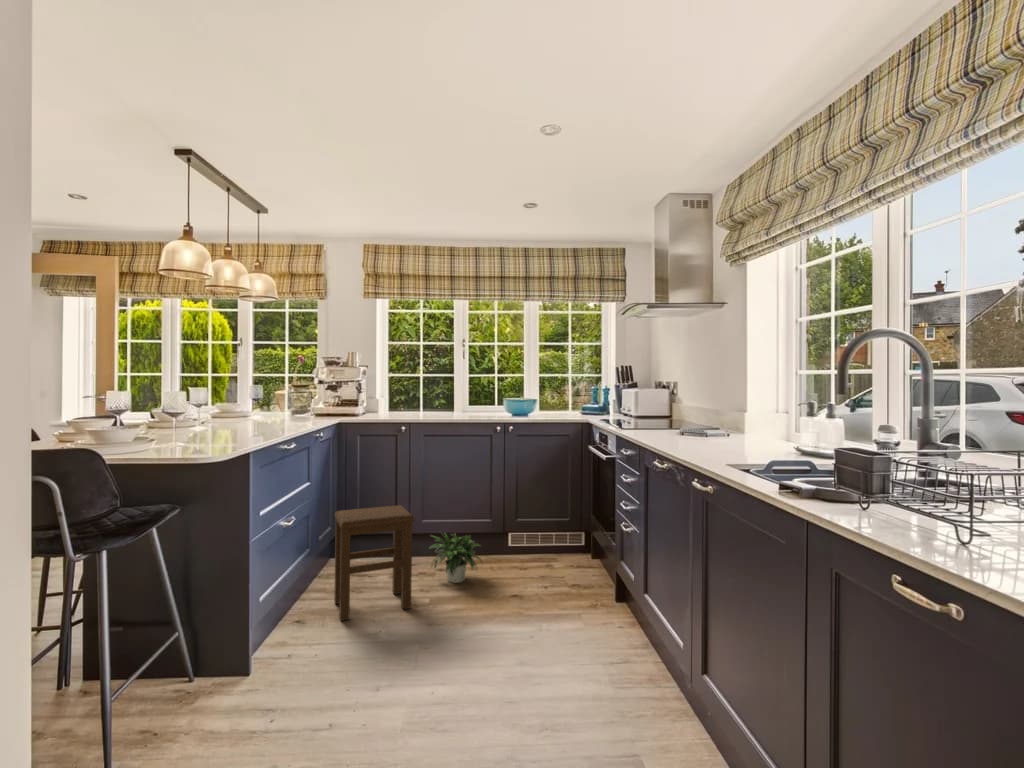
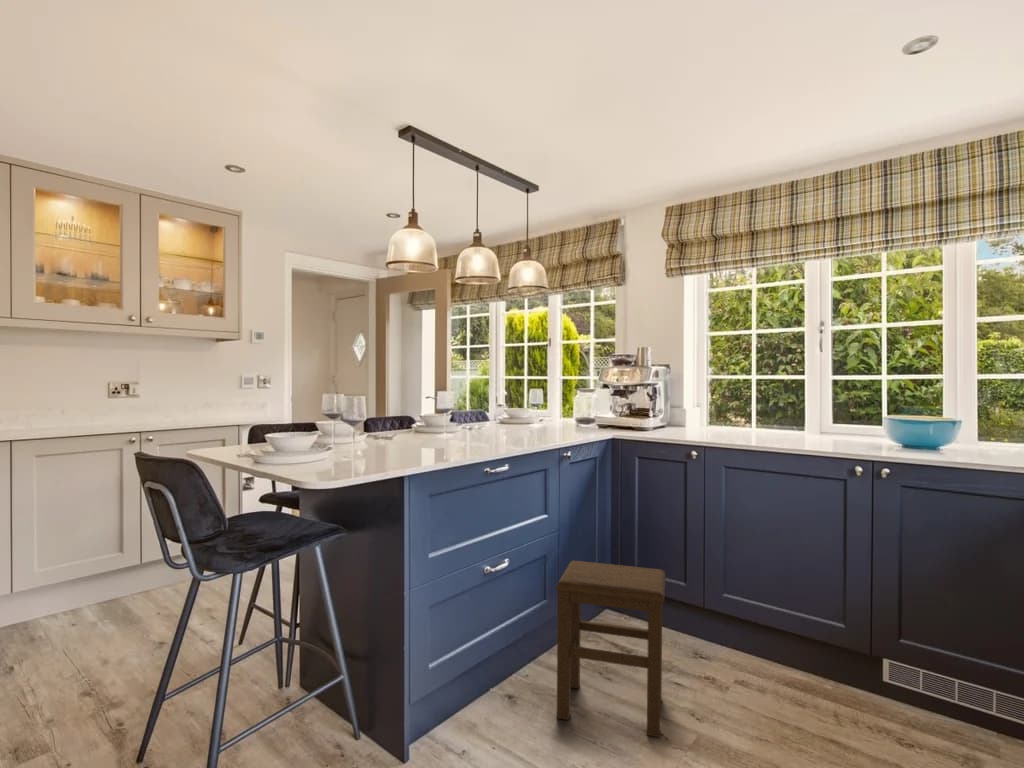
potted plant: present [429,534,482,583] -> none [698,620,808,718]

